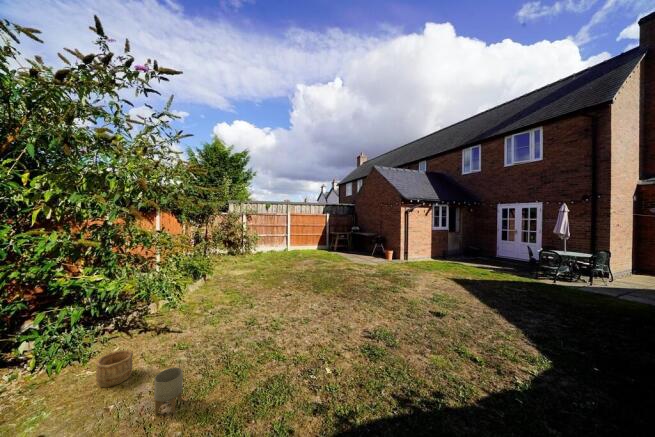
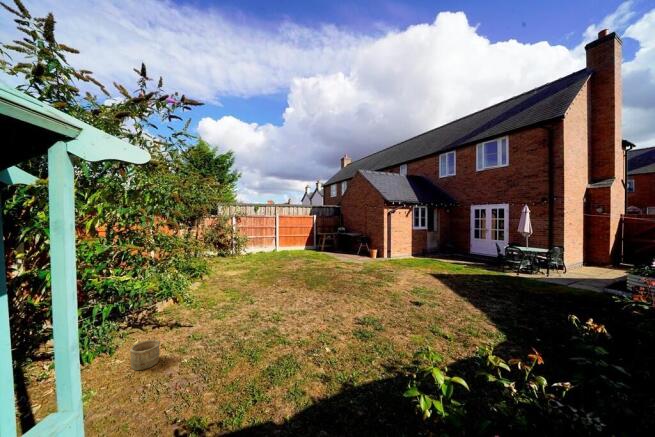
planter: present [154,368,183,415] -> none [190,349,211,386]

